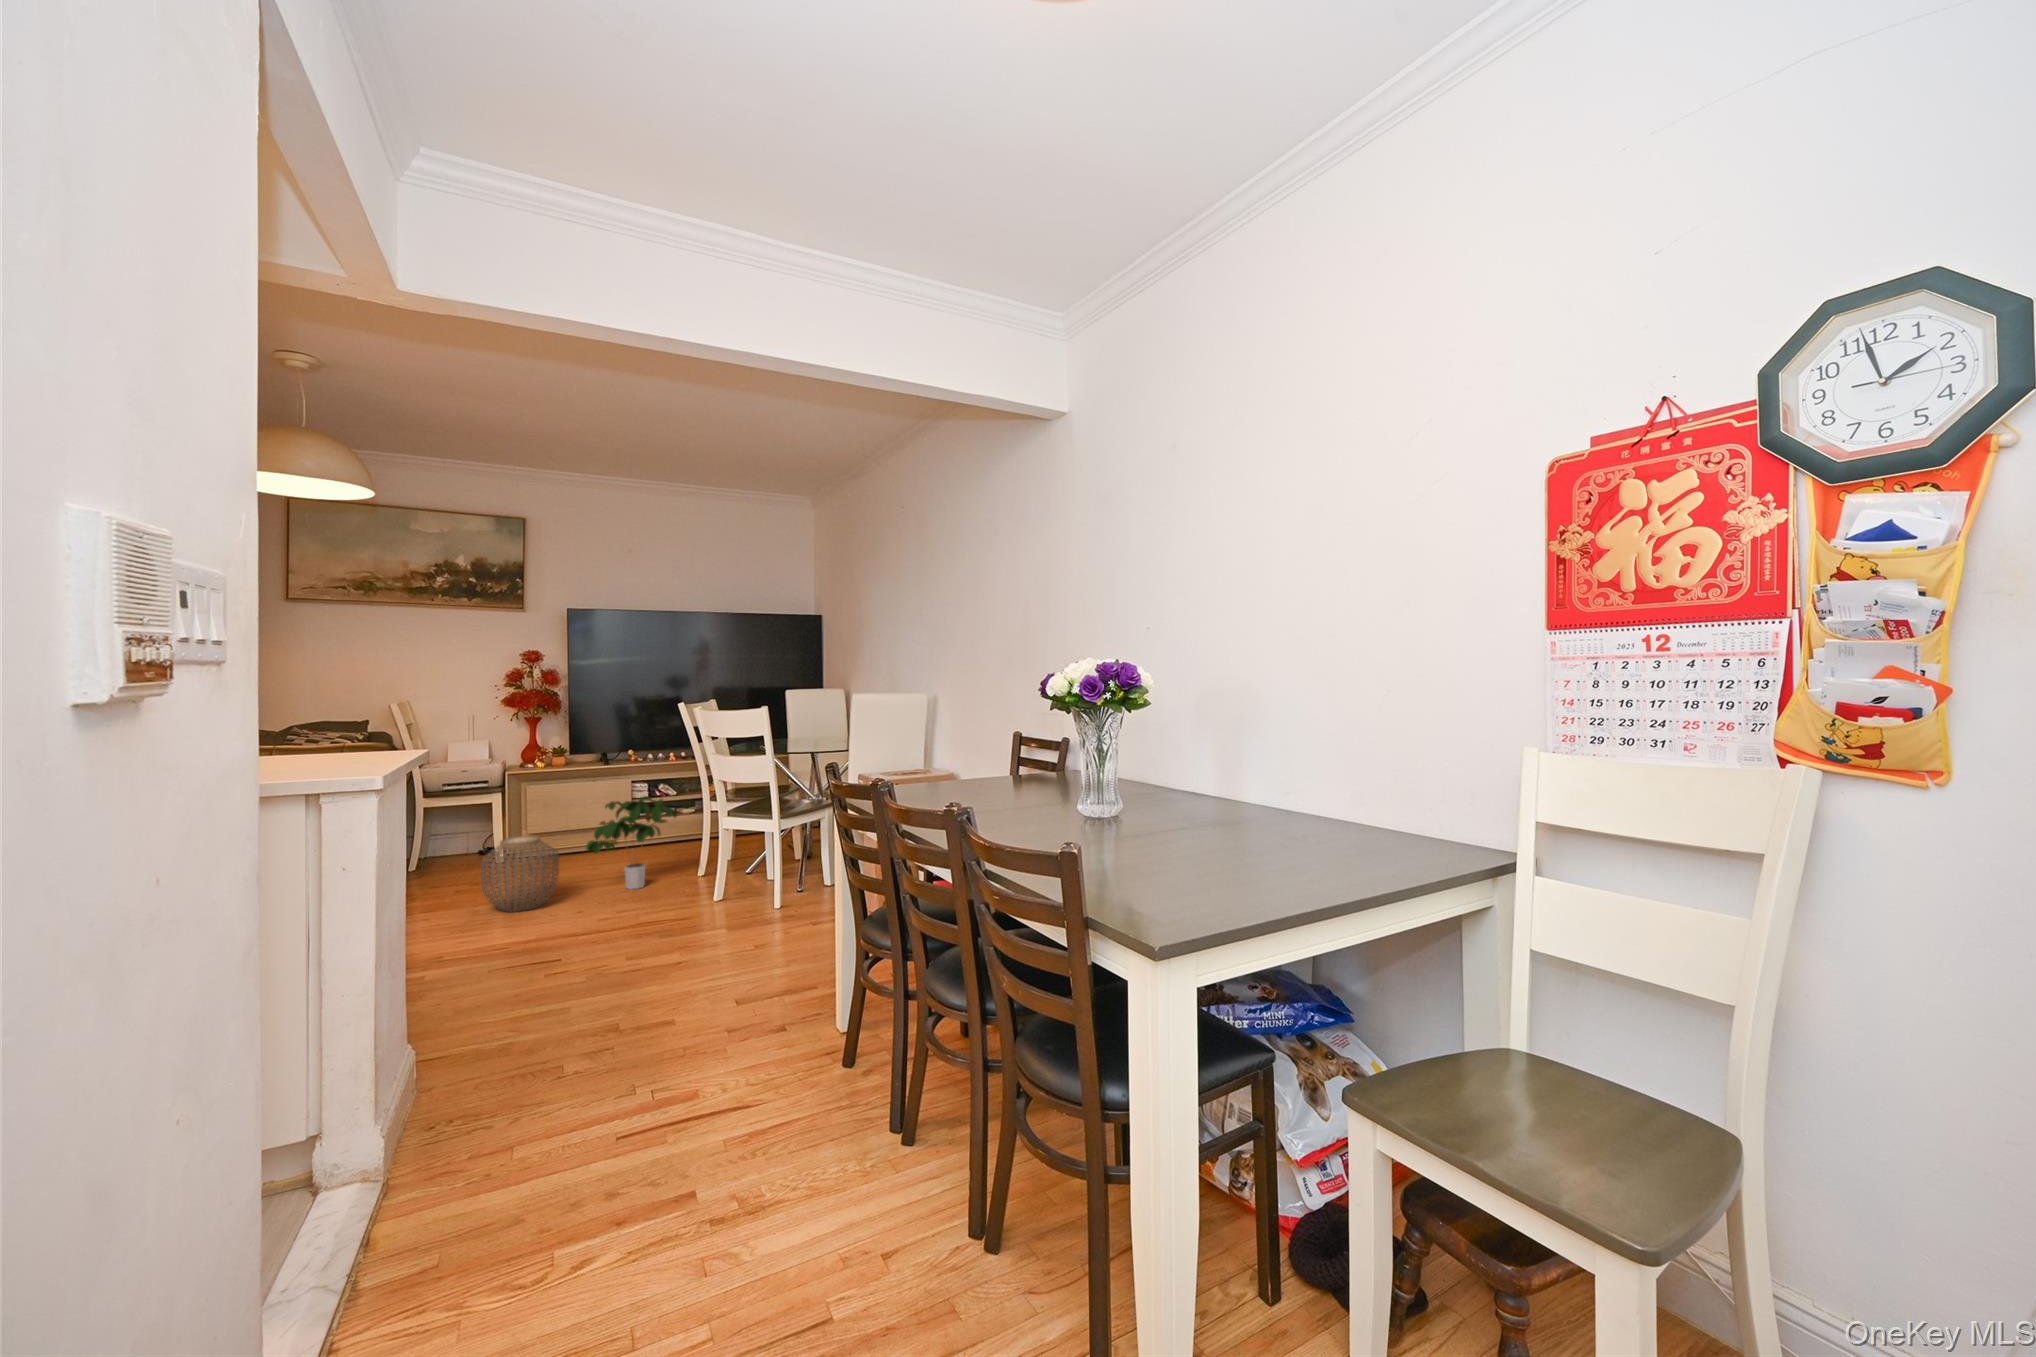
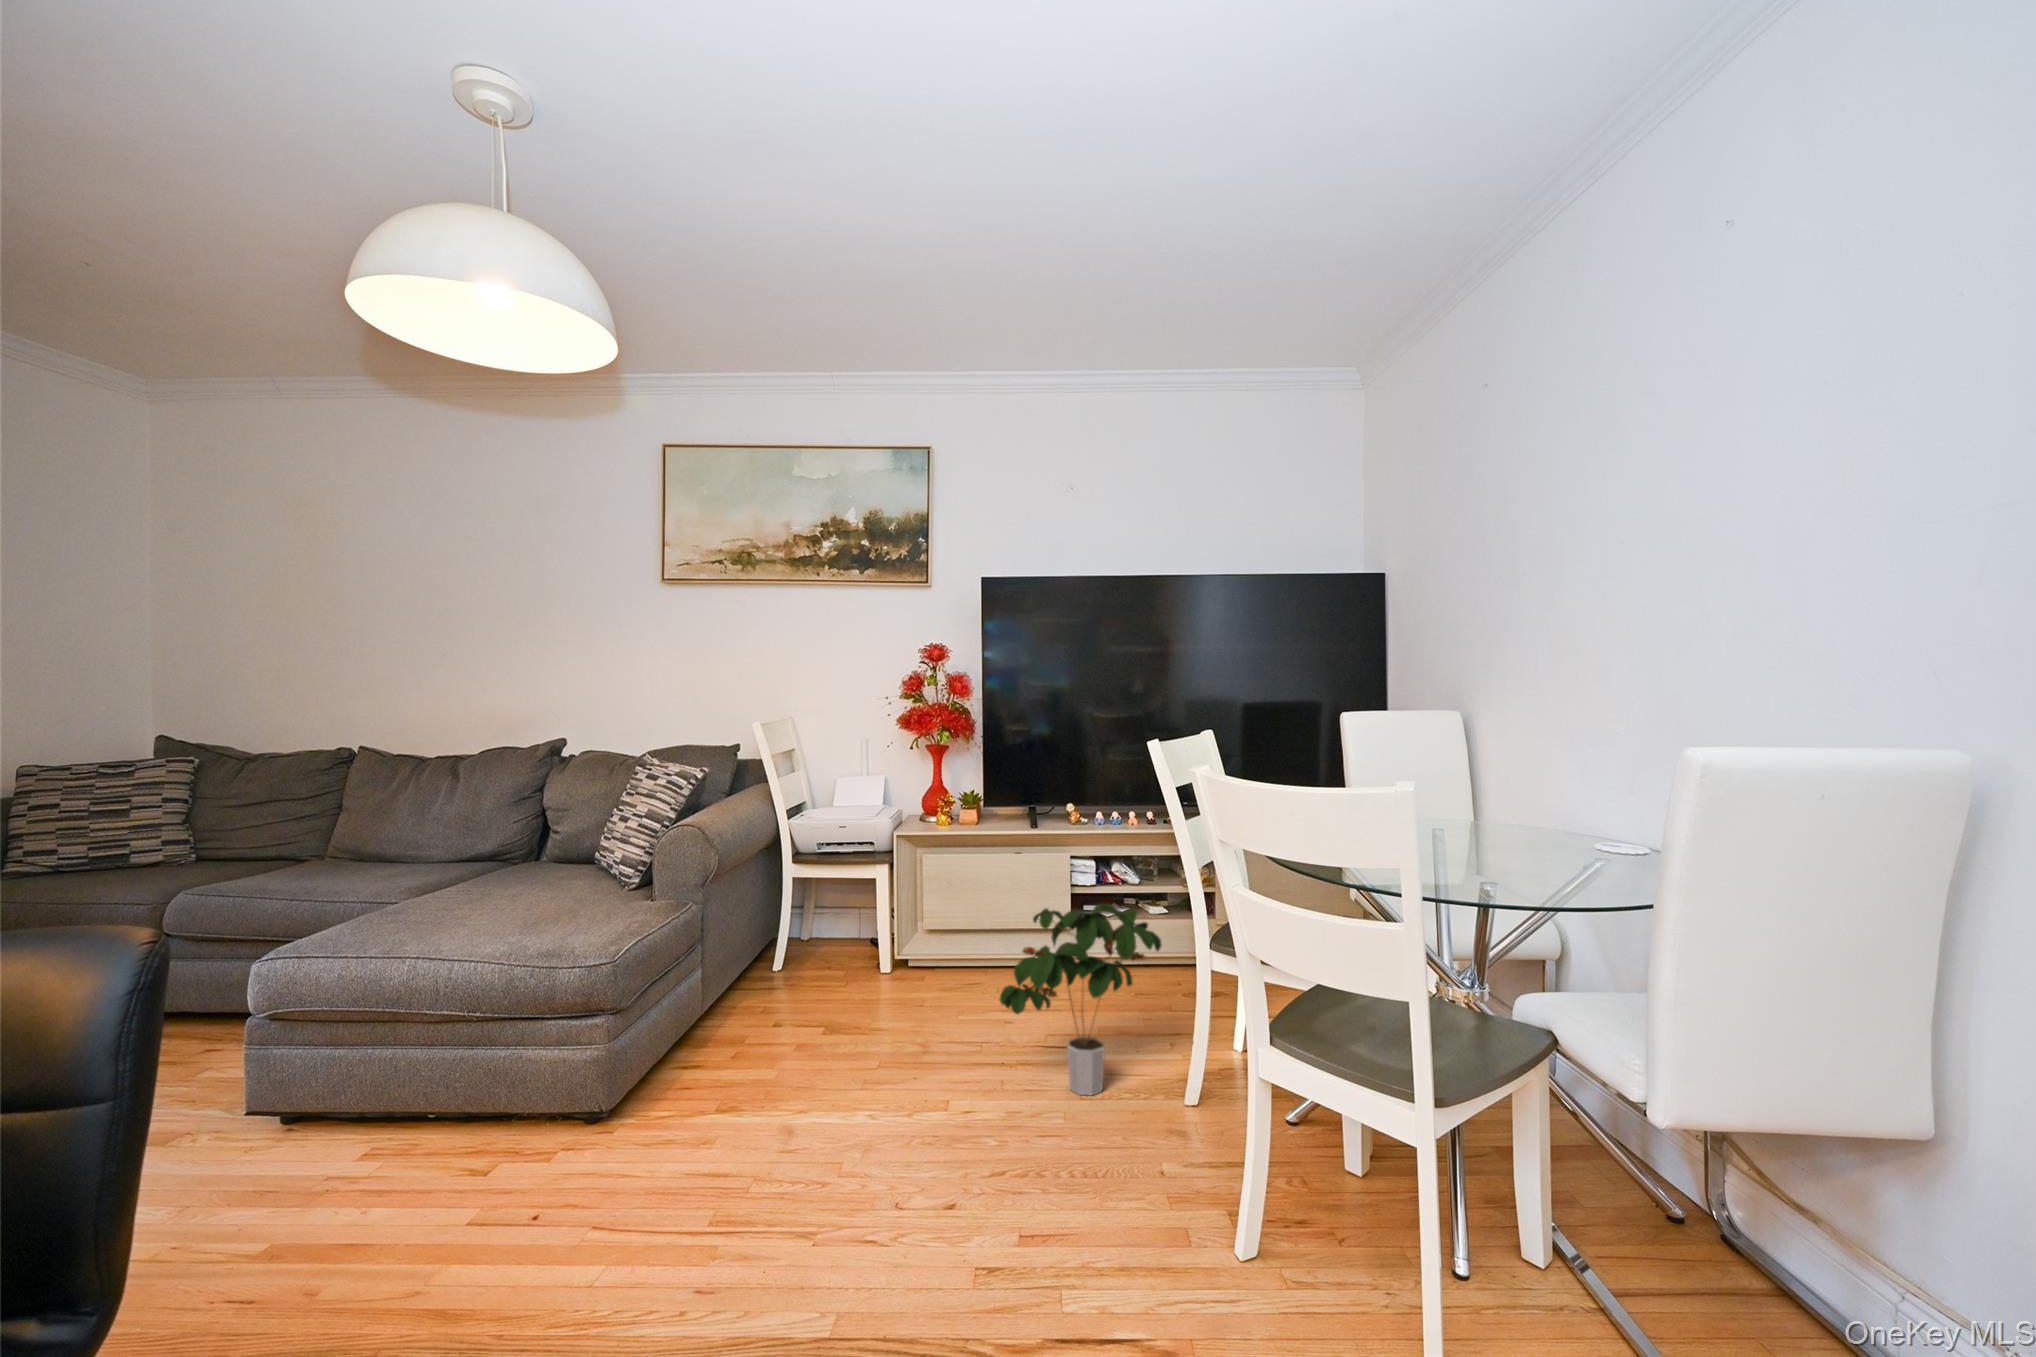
woven basket: present [481,835,559,912] -> none [823,965,952,1124]

